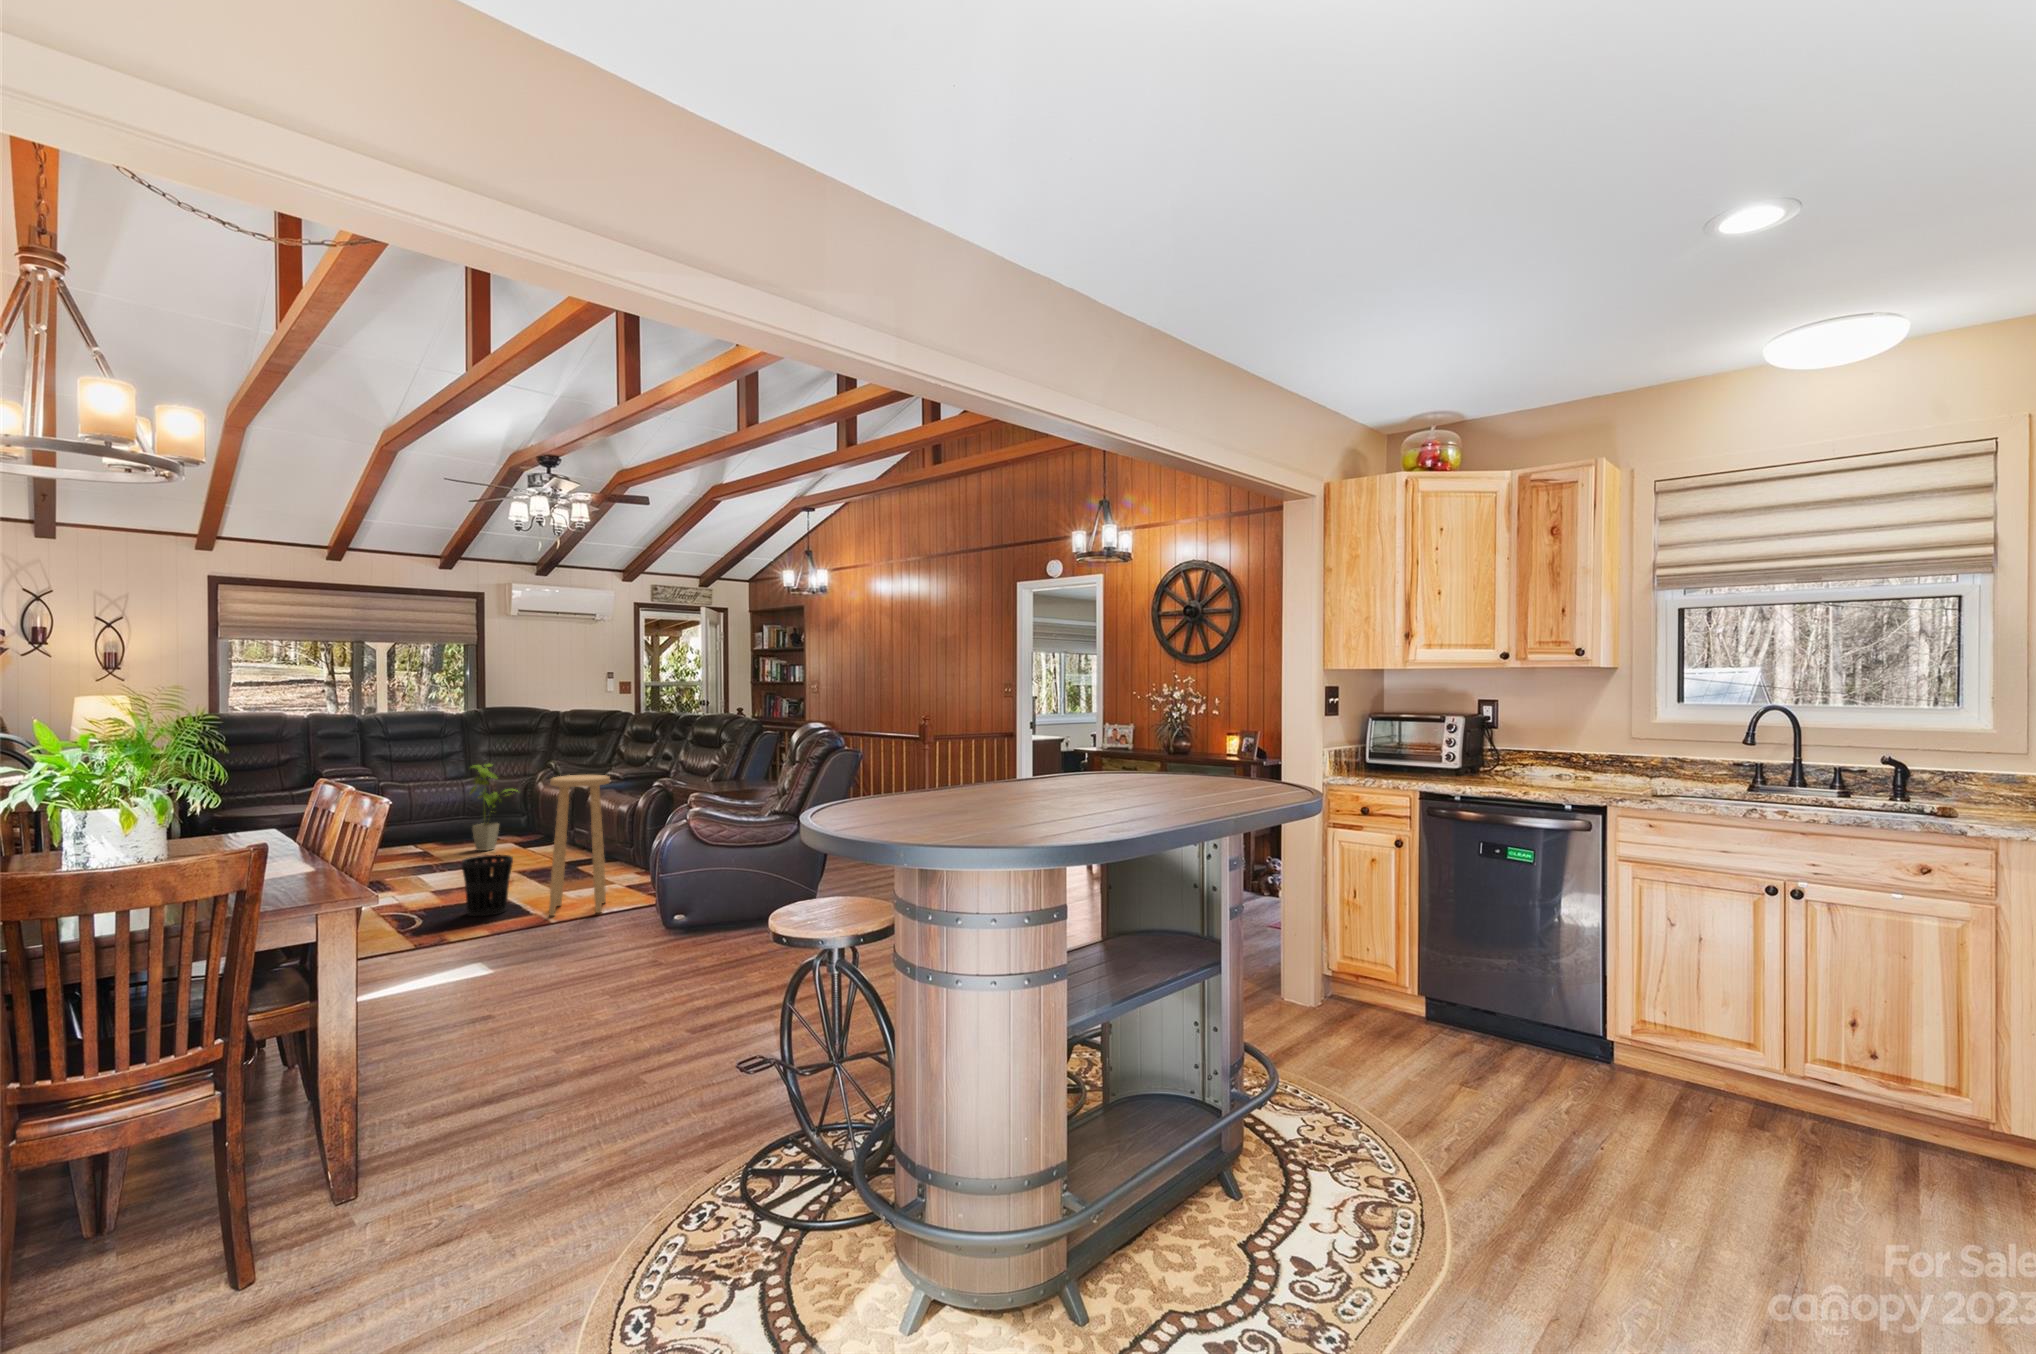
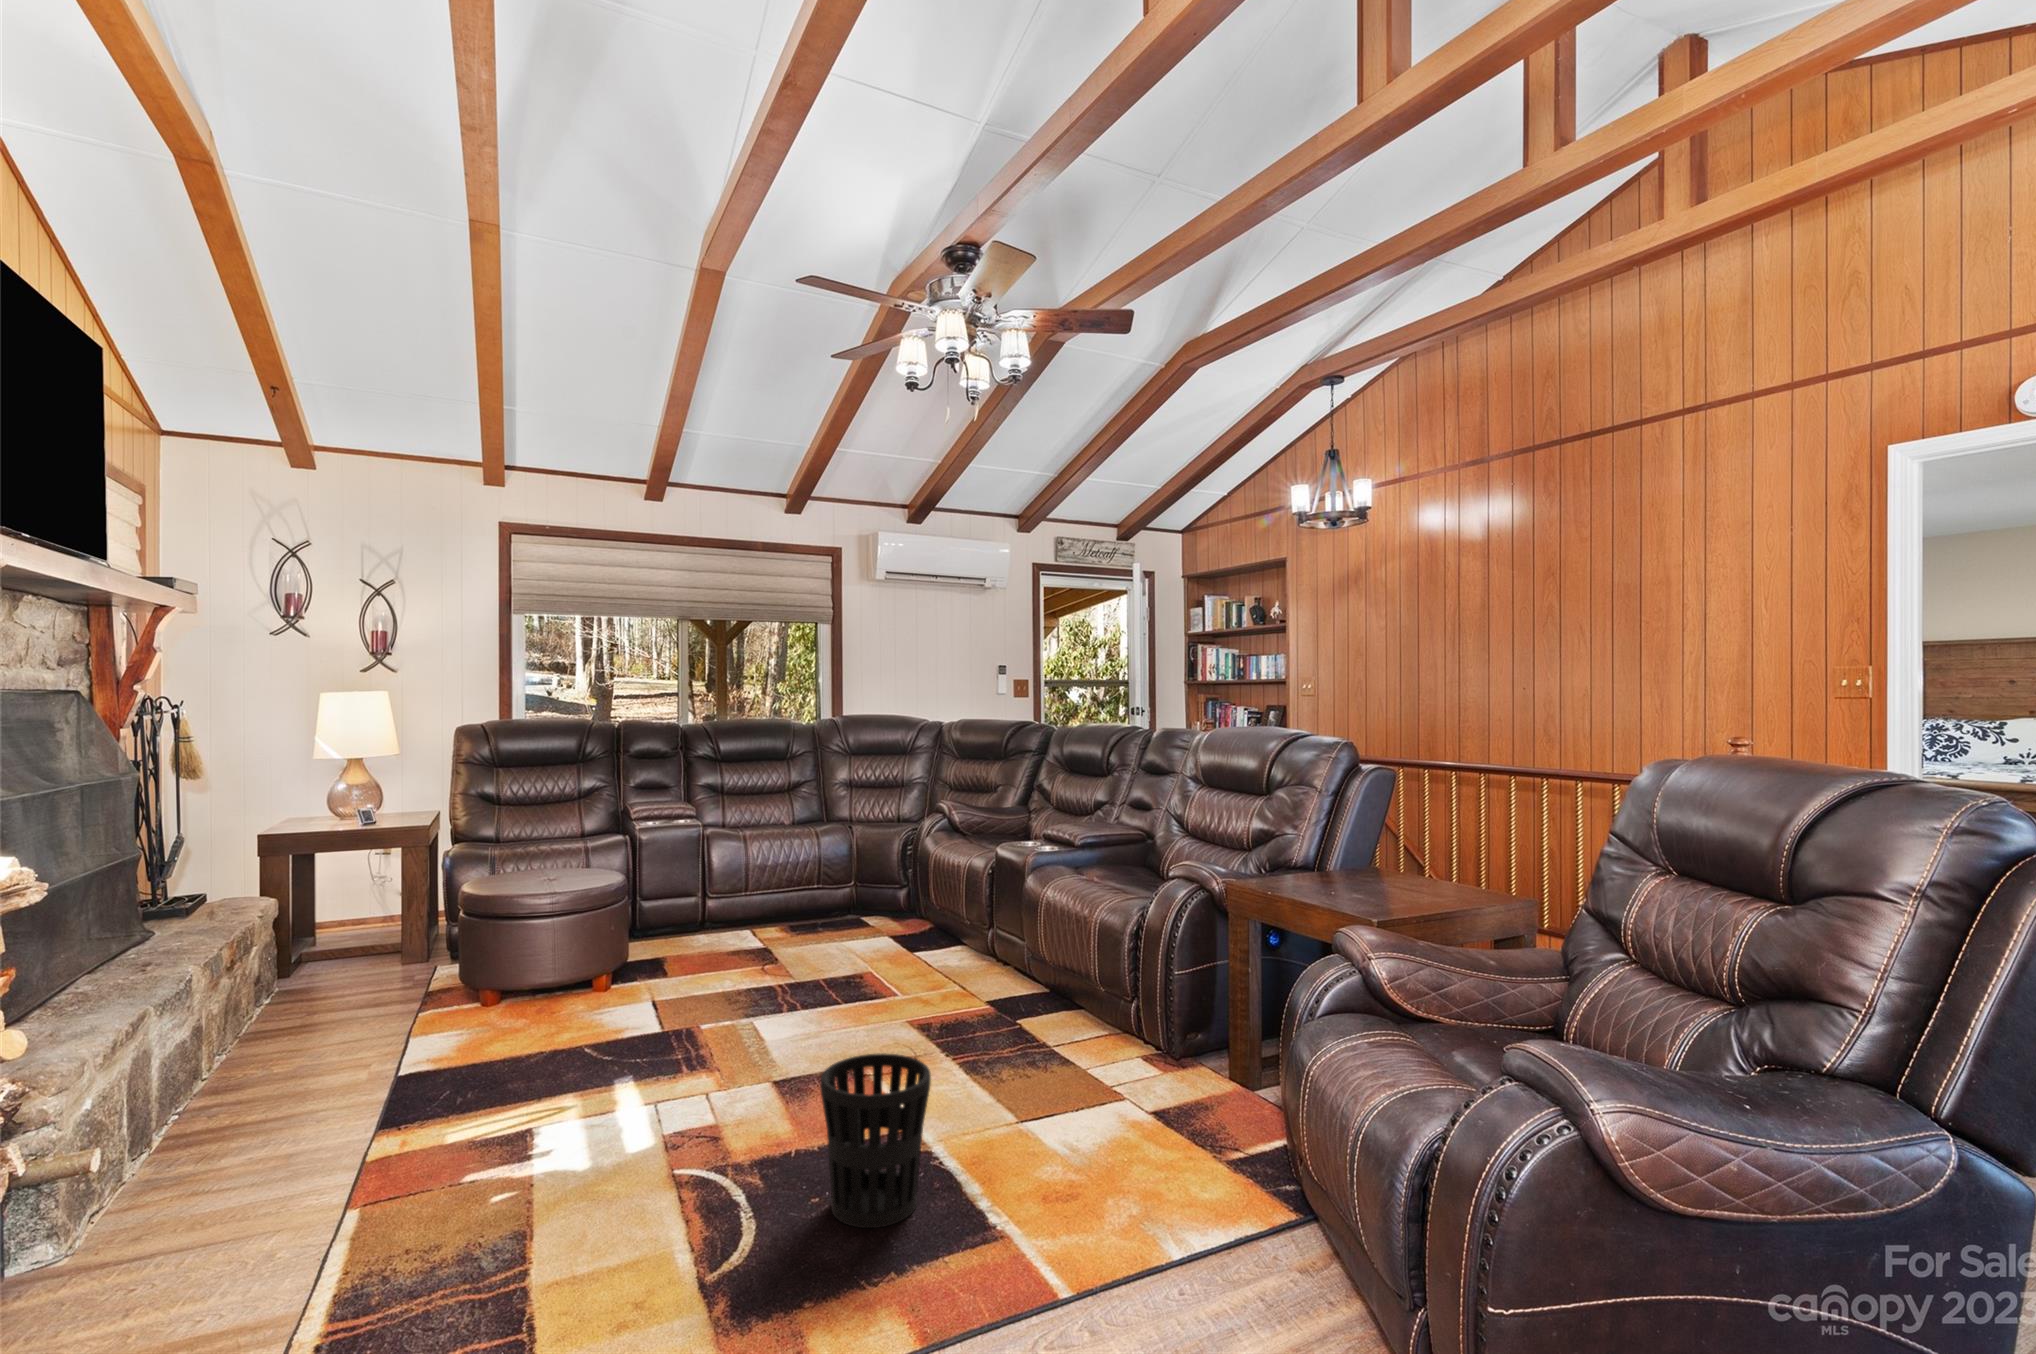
house plant: present [470,764,518,851] -> none [824,806,903,956]
stool: present [549,775,610,916] -> none [1021,873,1161,1263]

